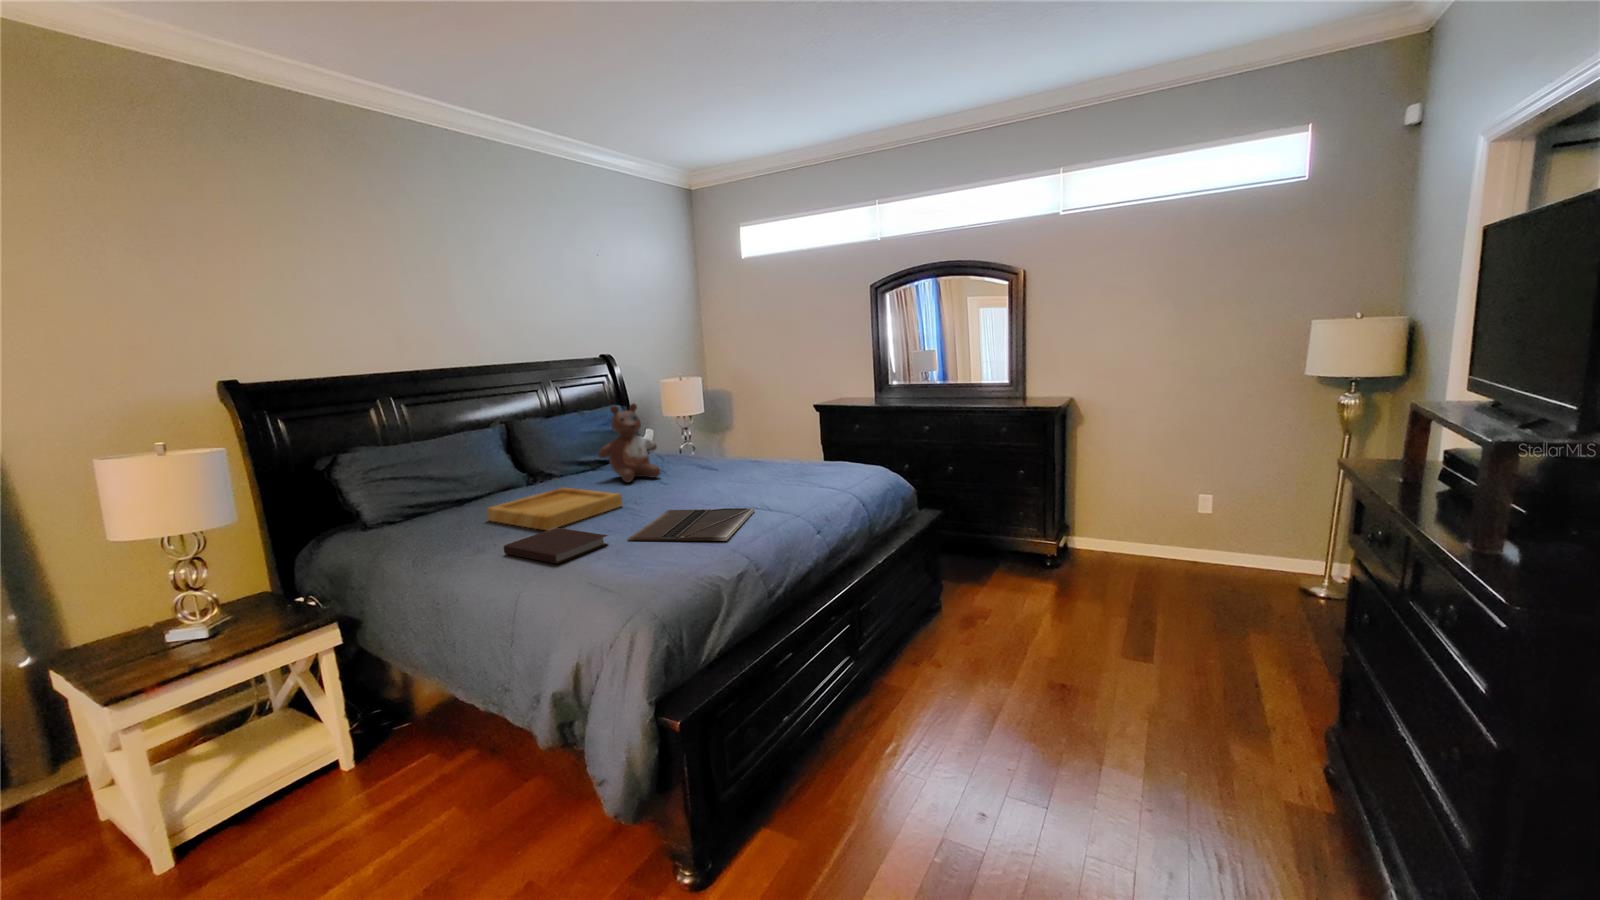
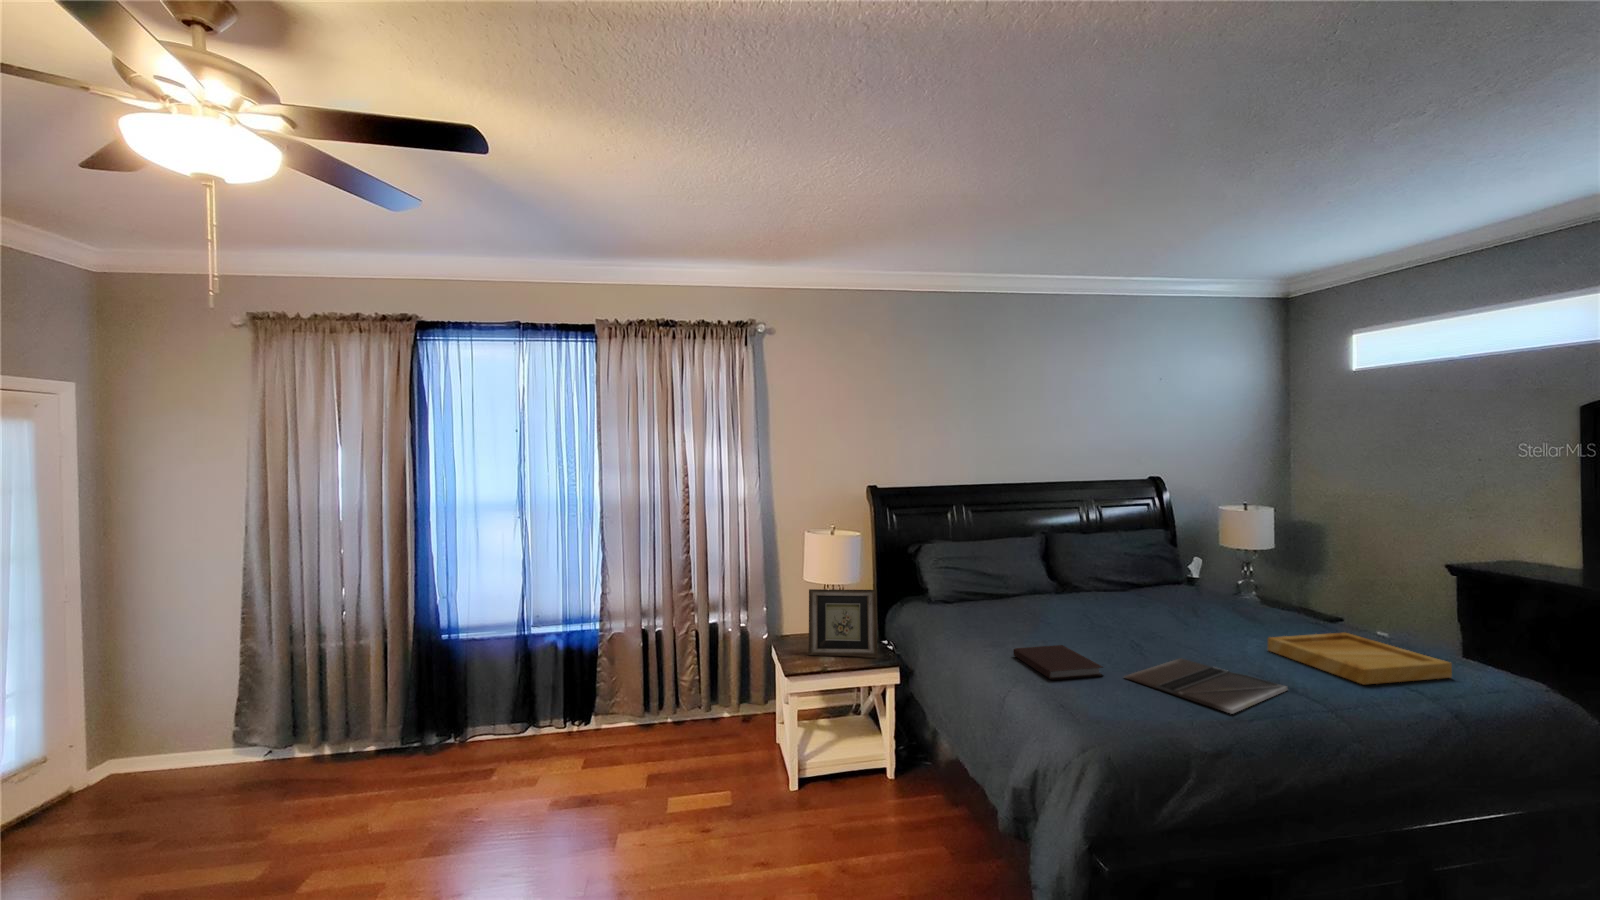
stuffed bear: present [598,403,660,482] -> none [1125,537,1192,617]
tray: present [487,487,622,530] -> present [1268,633,1452,684]
picture frame: none [130,527,294,657] -> present [809,589,877,656]

